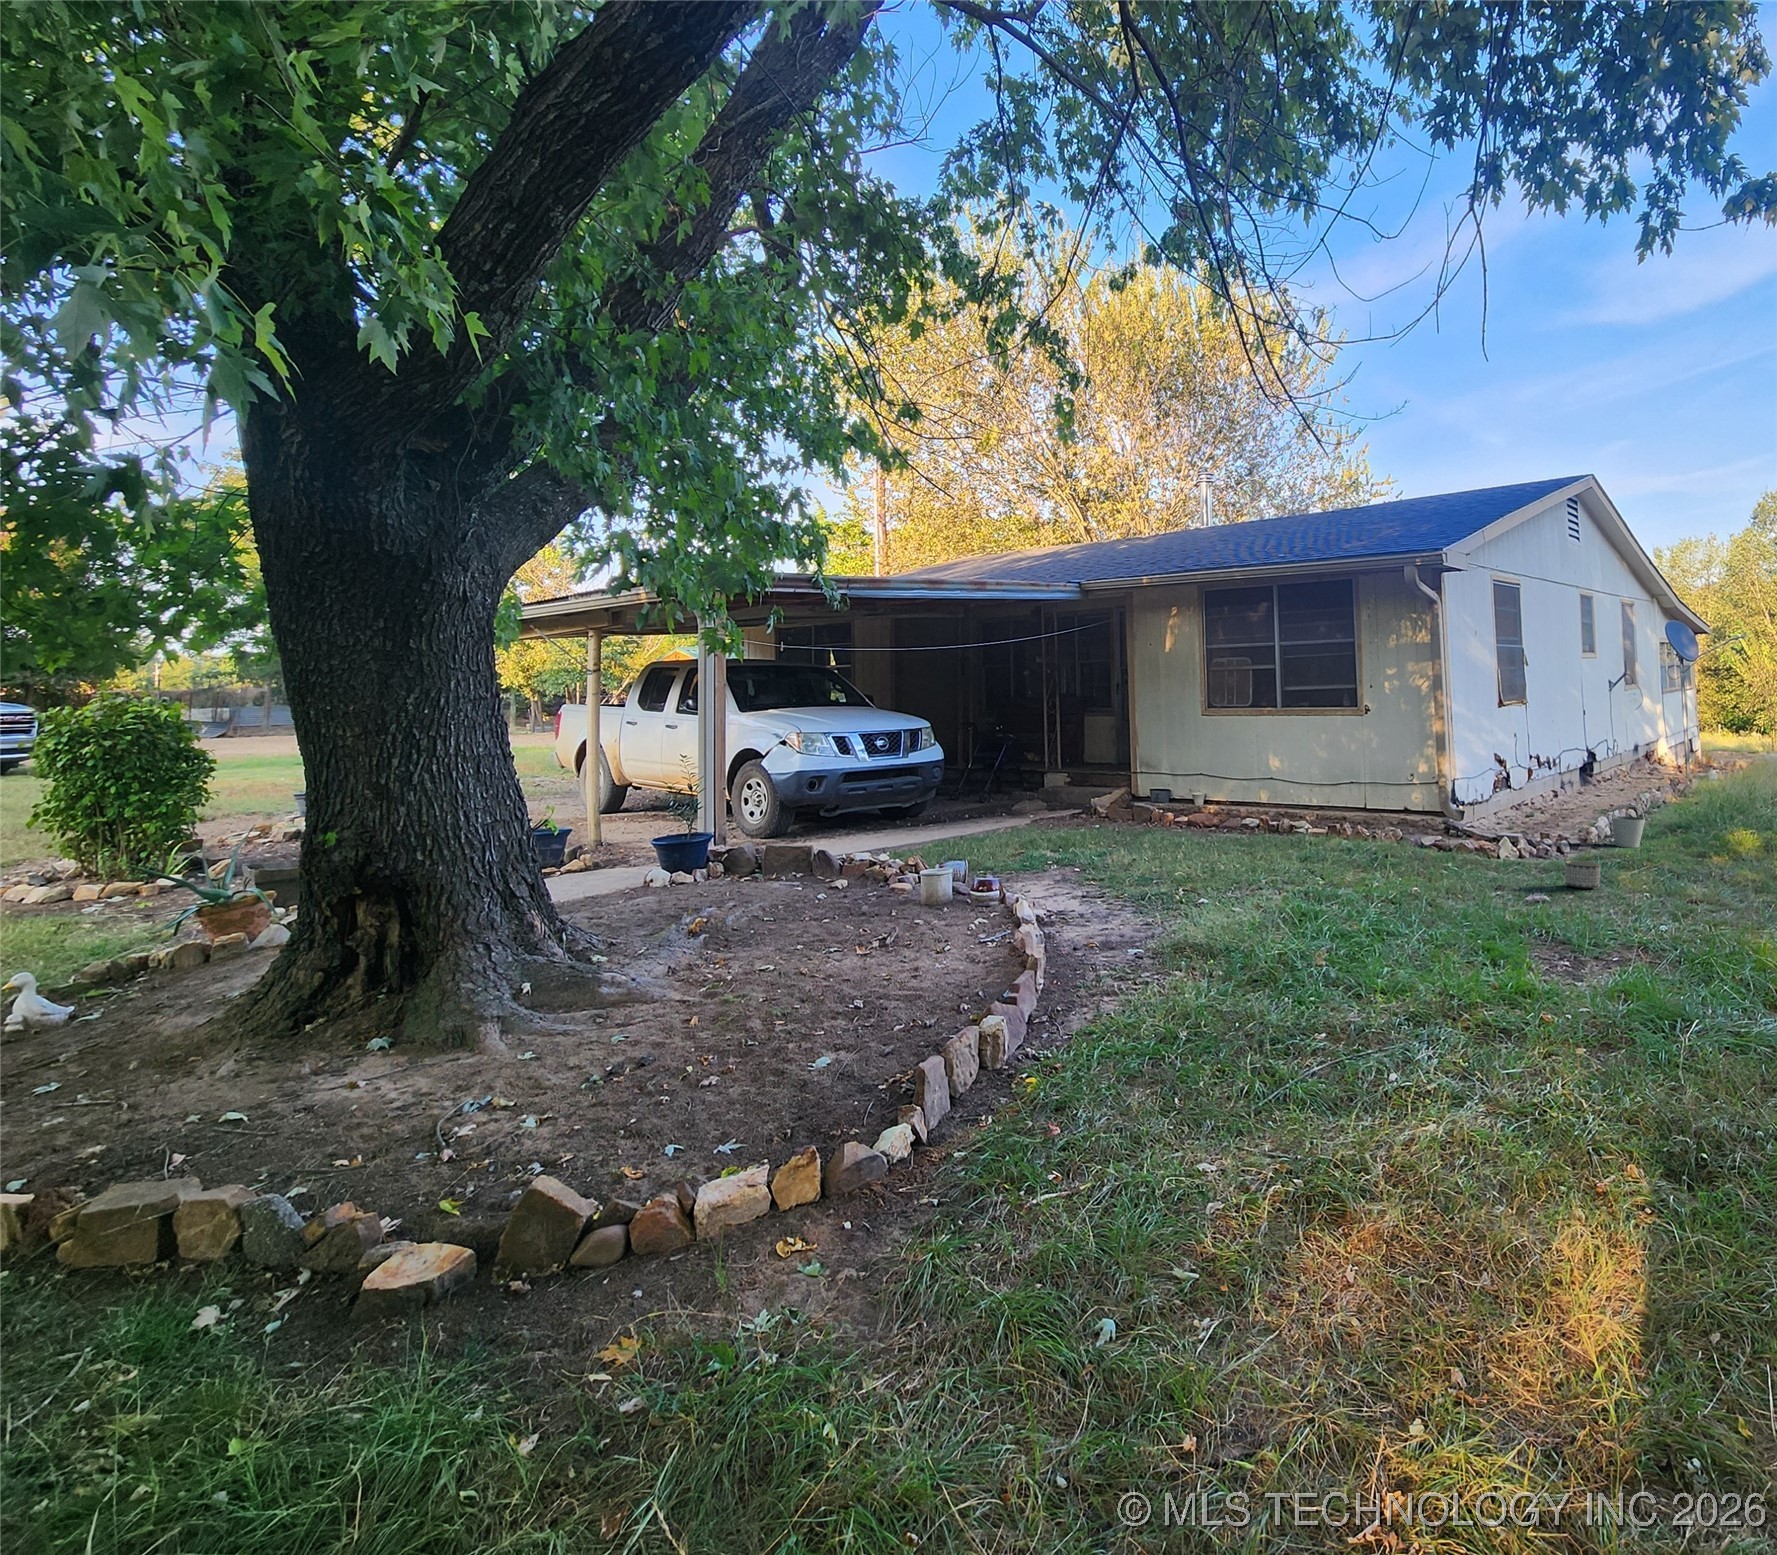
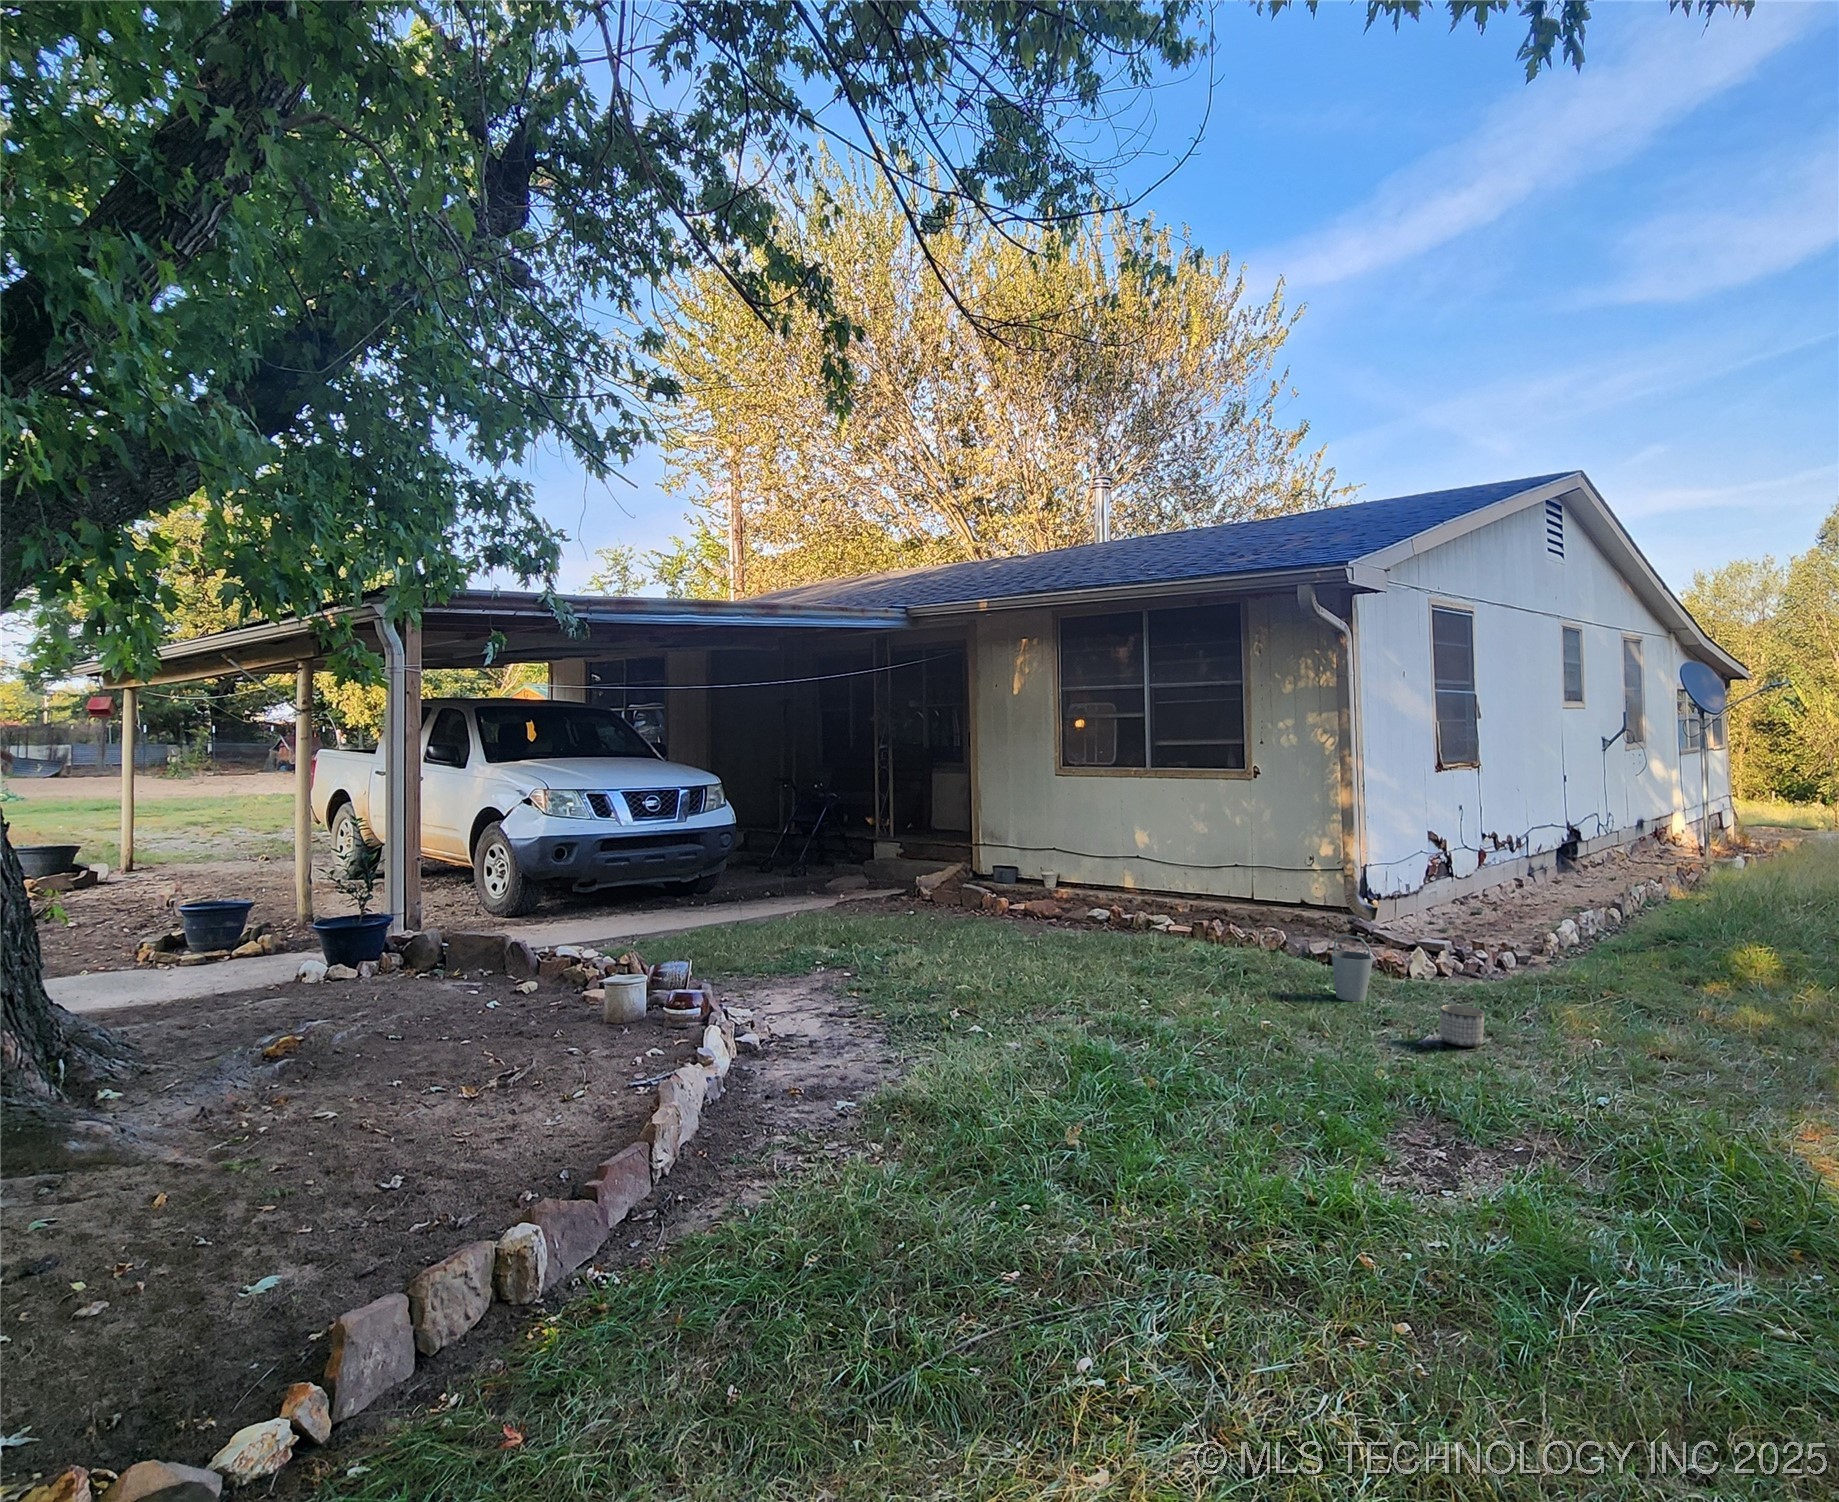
bucket: present [1612,805,1645,848] -> present [1332,935,1373,1002]

